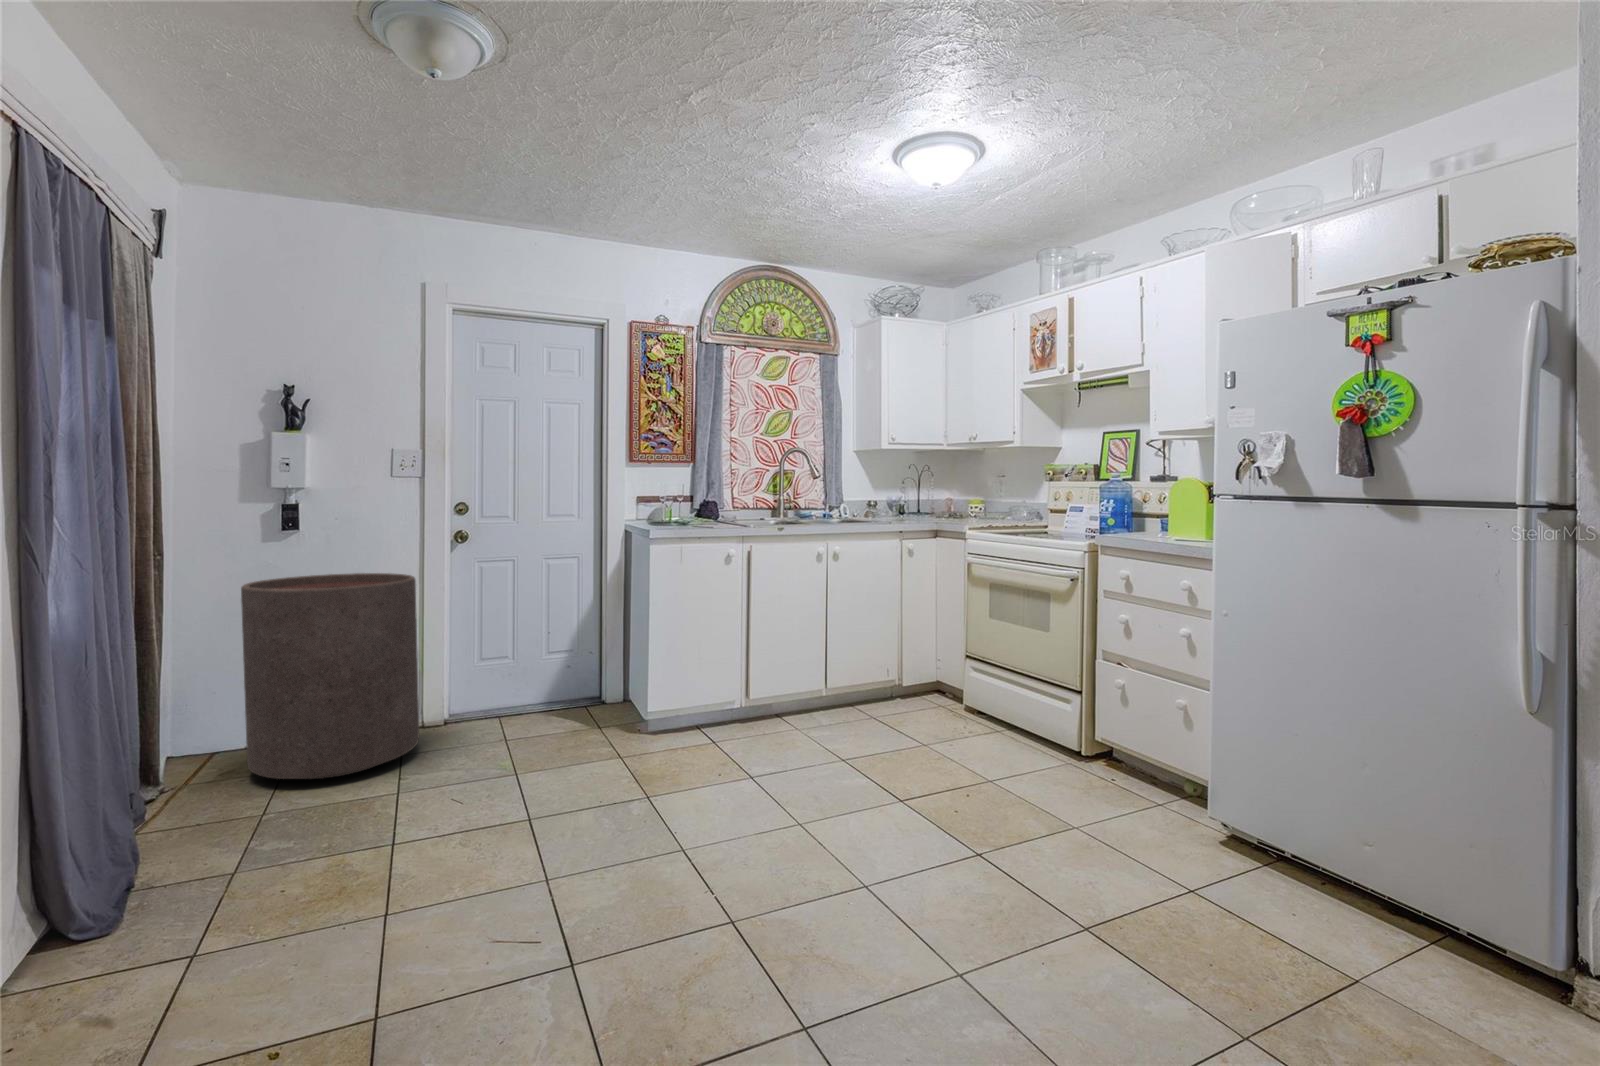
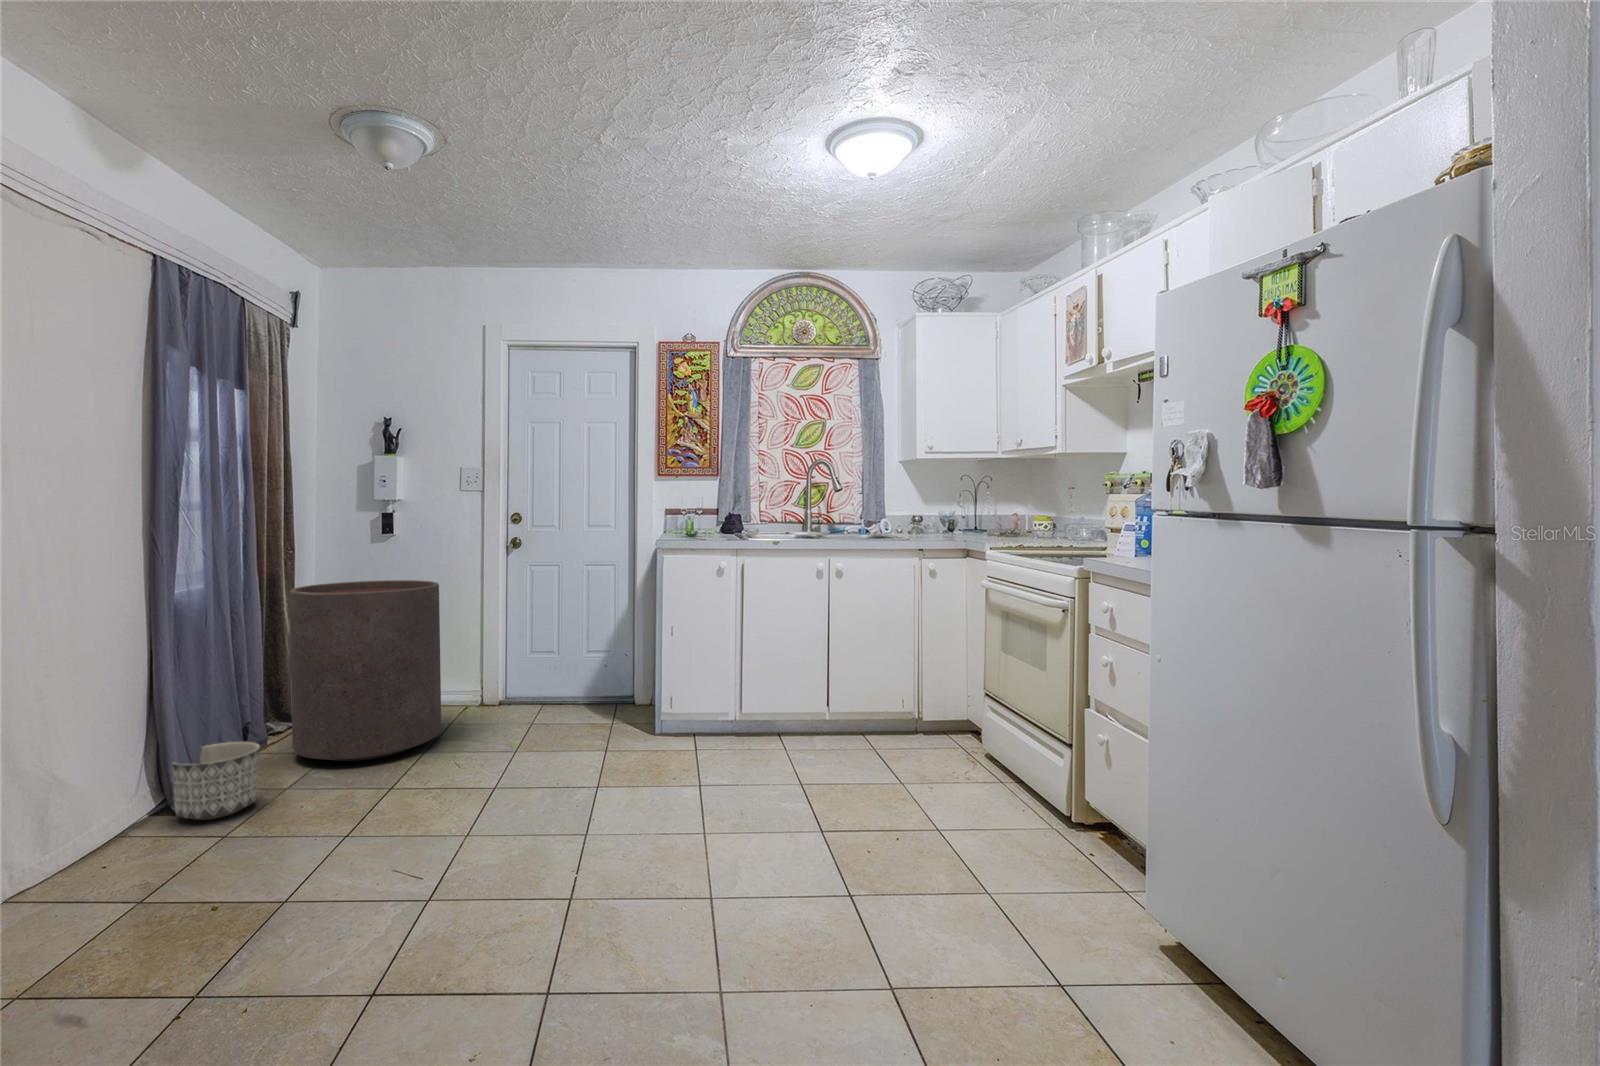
planter: none [153,765,261,861] -> present [172,742,260,820]

